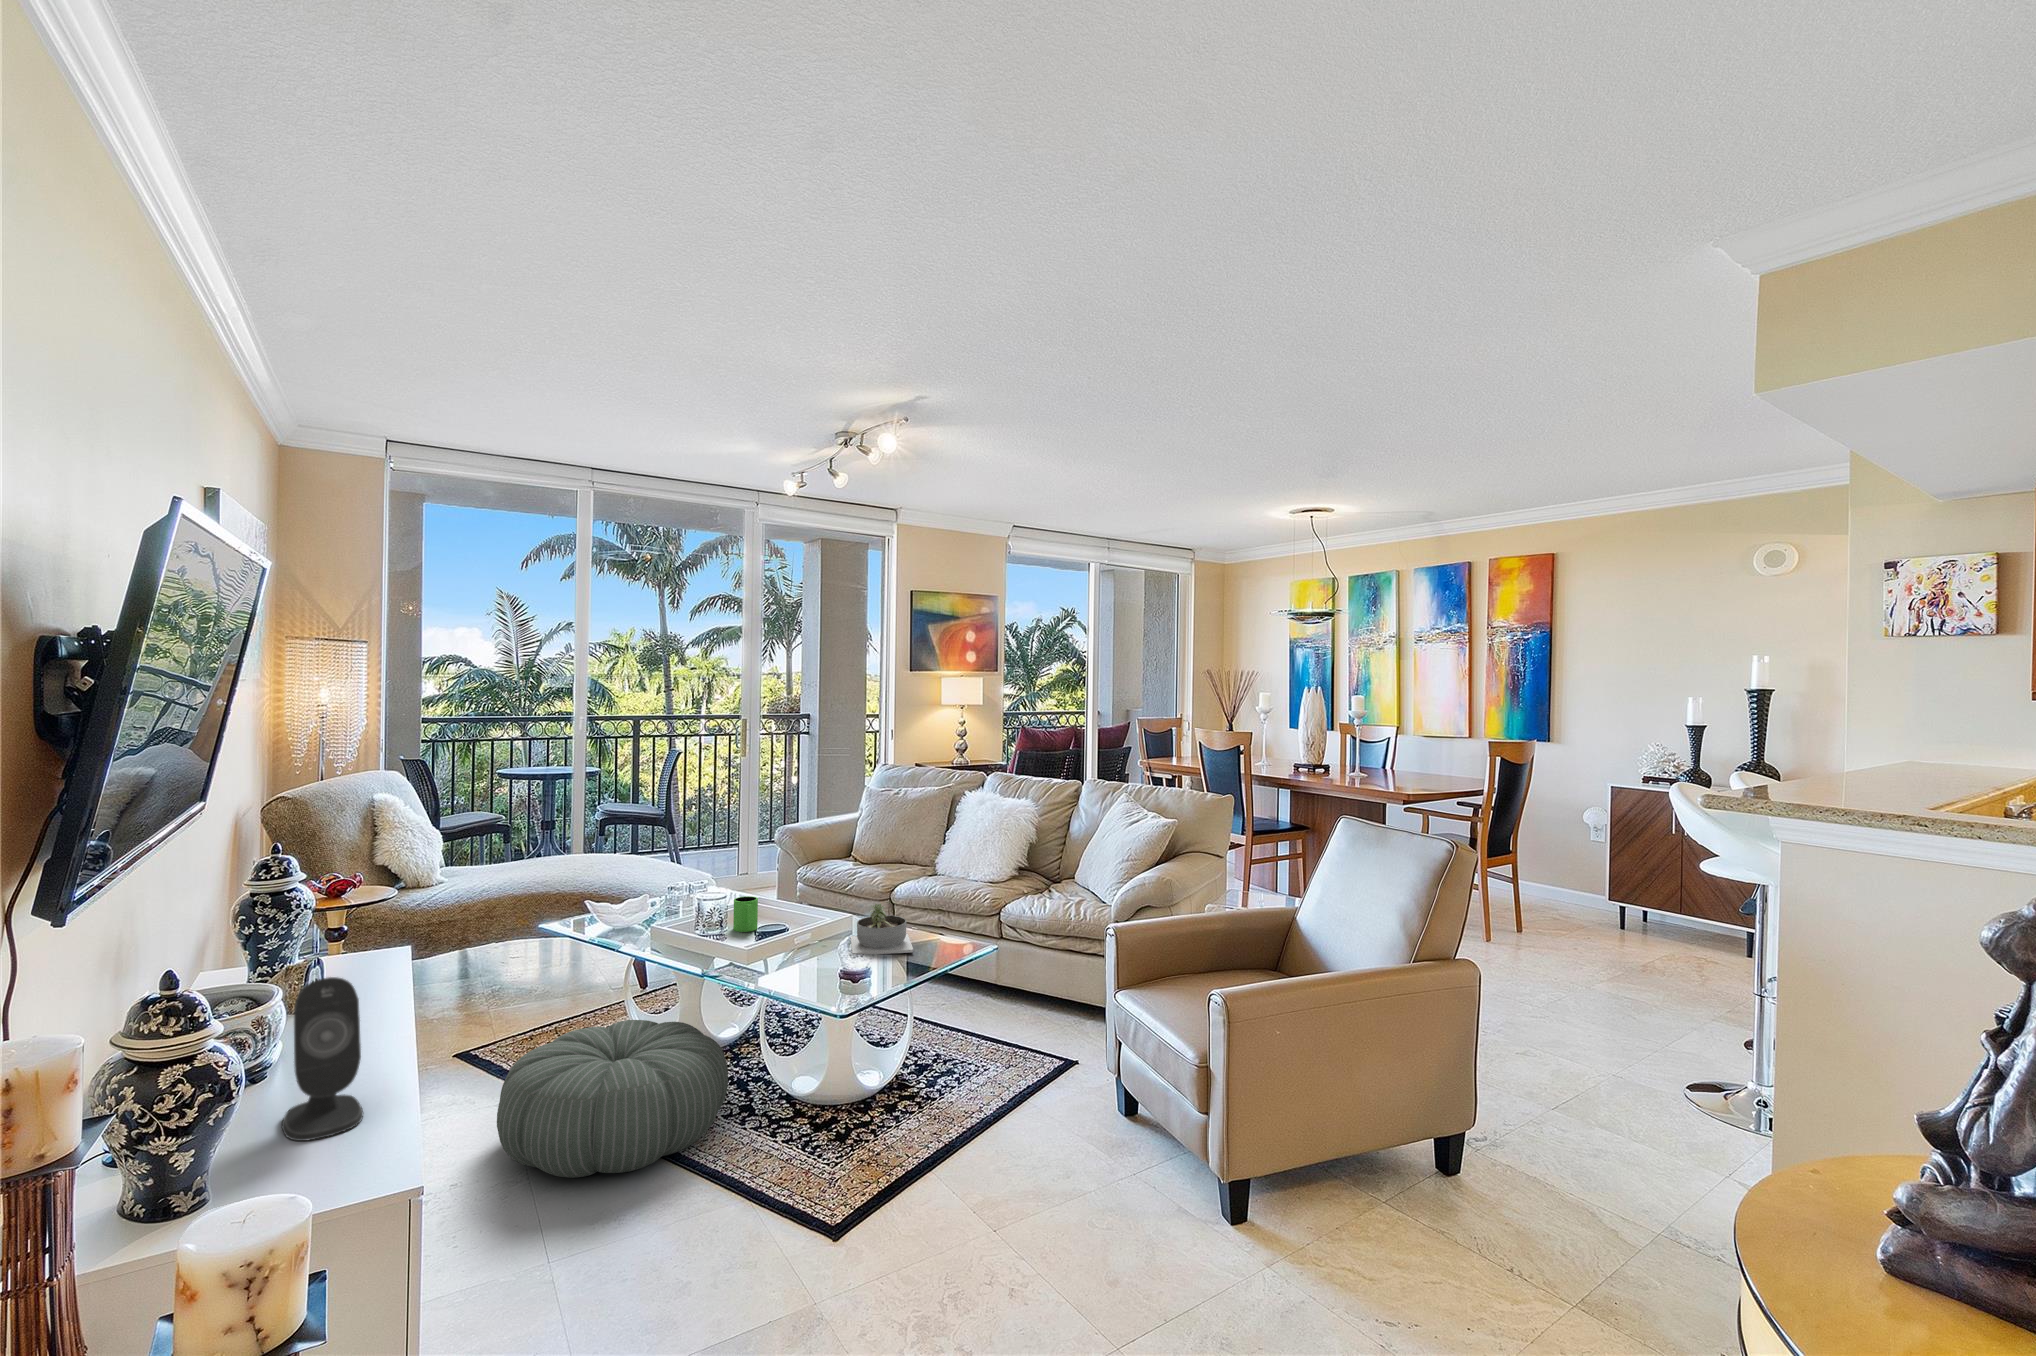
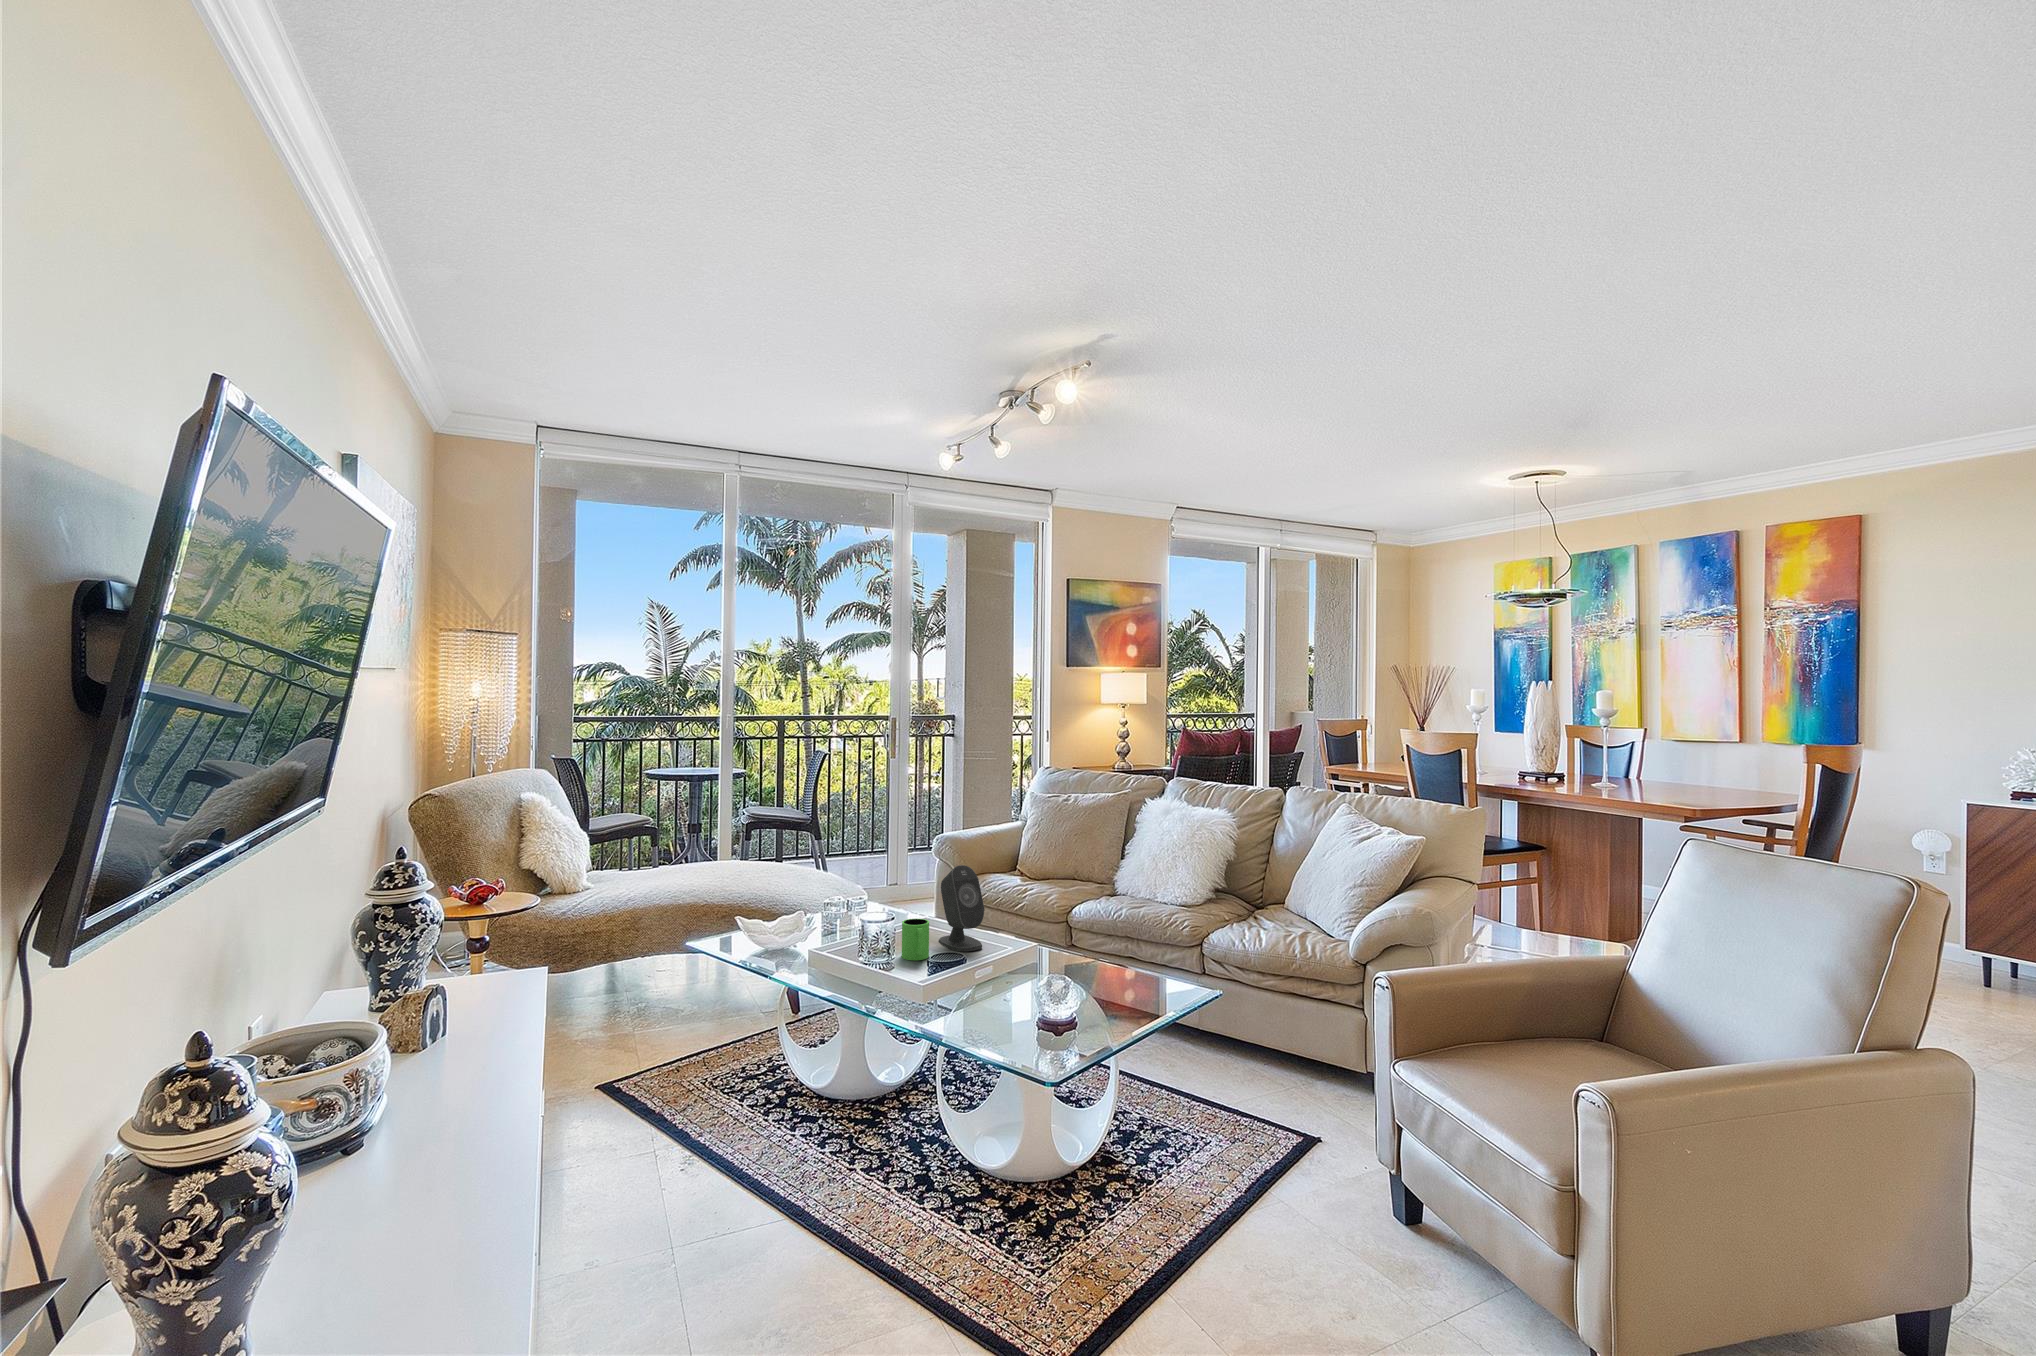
succulent planter: present [850,903,913,954] -> none [1036,932,1115,995]
speaker: present [282,977,363,1141] -> present [939,865,985,951]
pouf: present [497,1020,728,1178] -> none [641,1063,903,1264]

